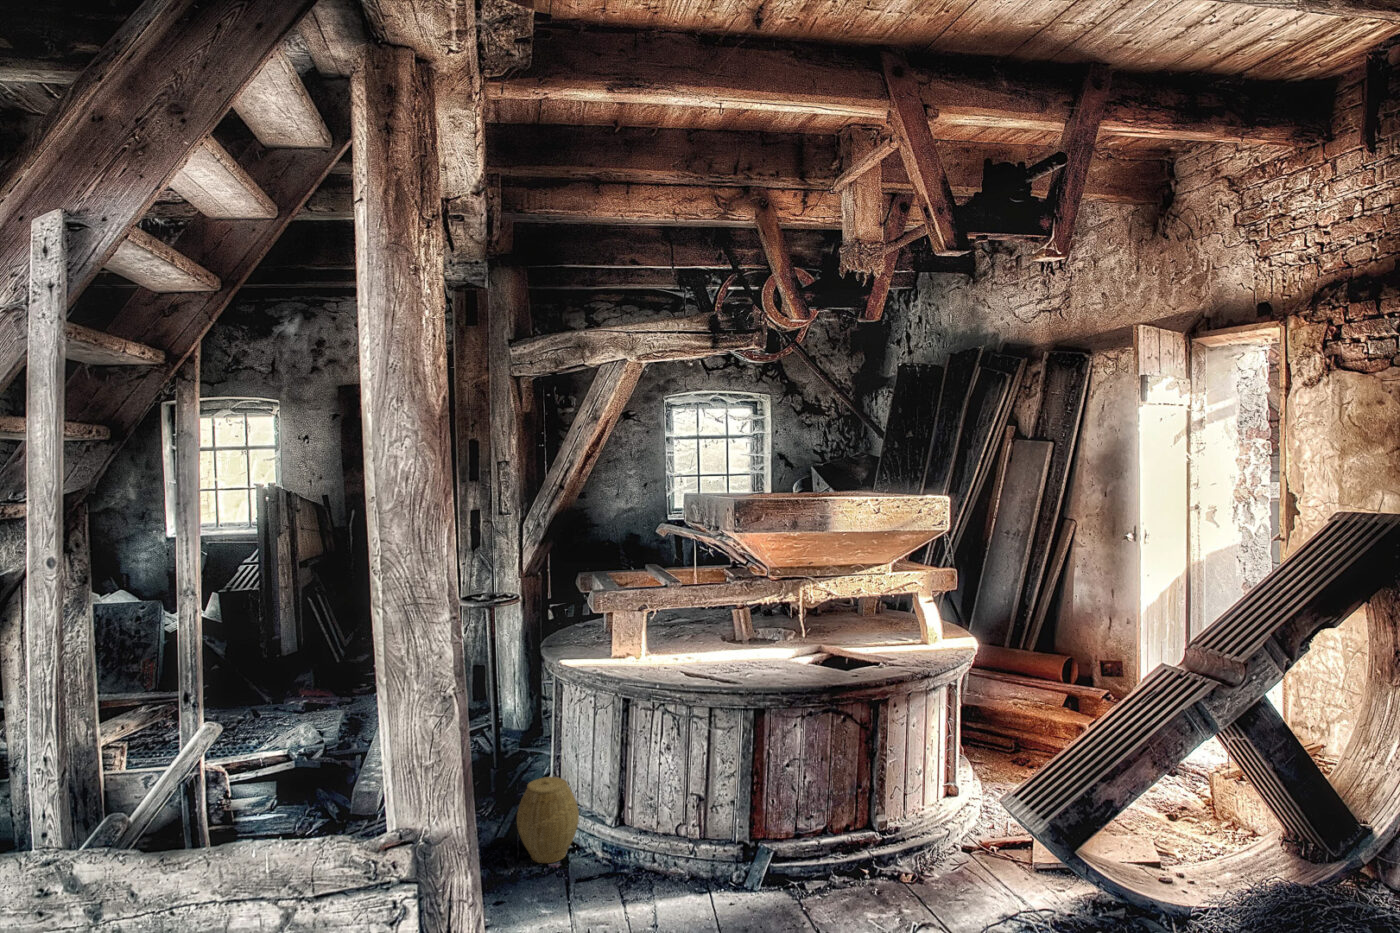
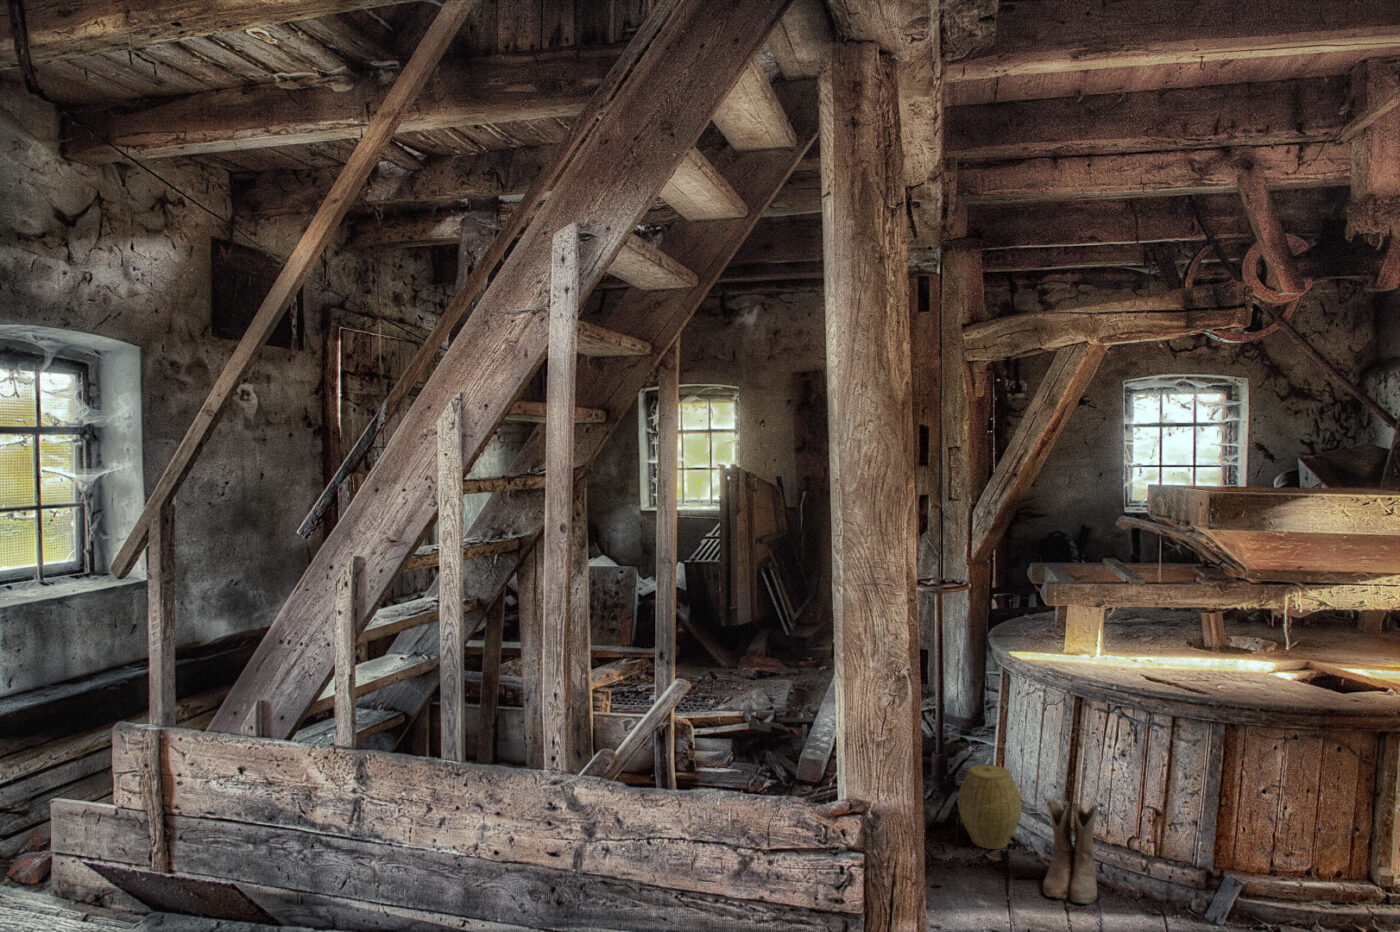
boots: none [600,802,650,903] -> present [1043,800,1097,904]

